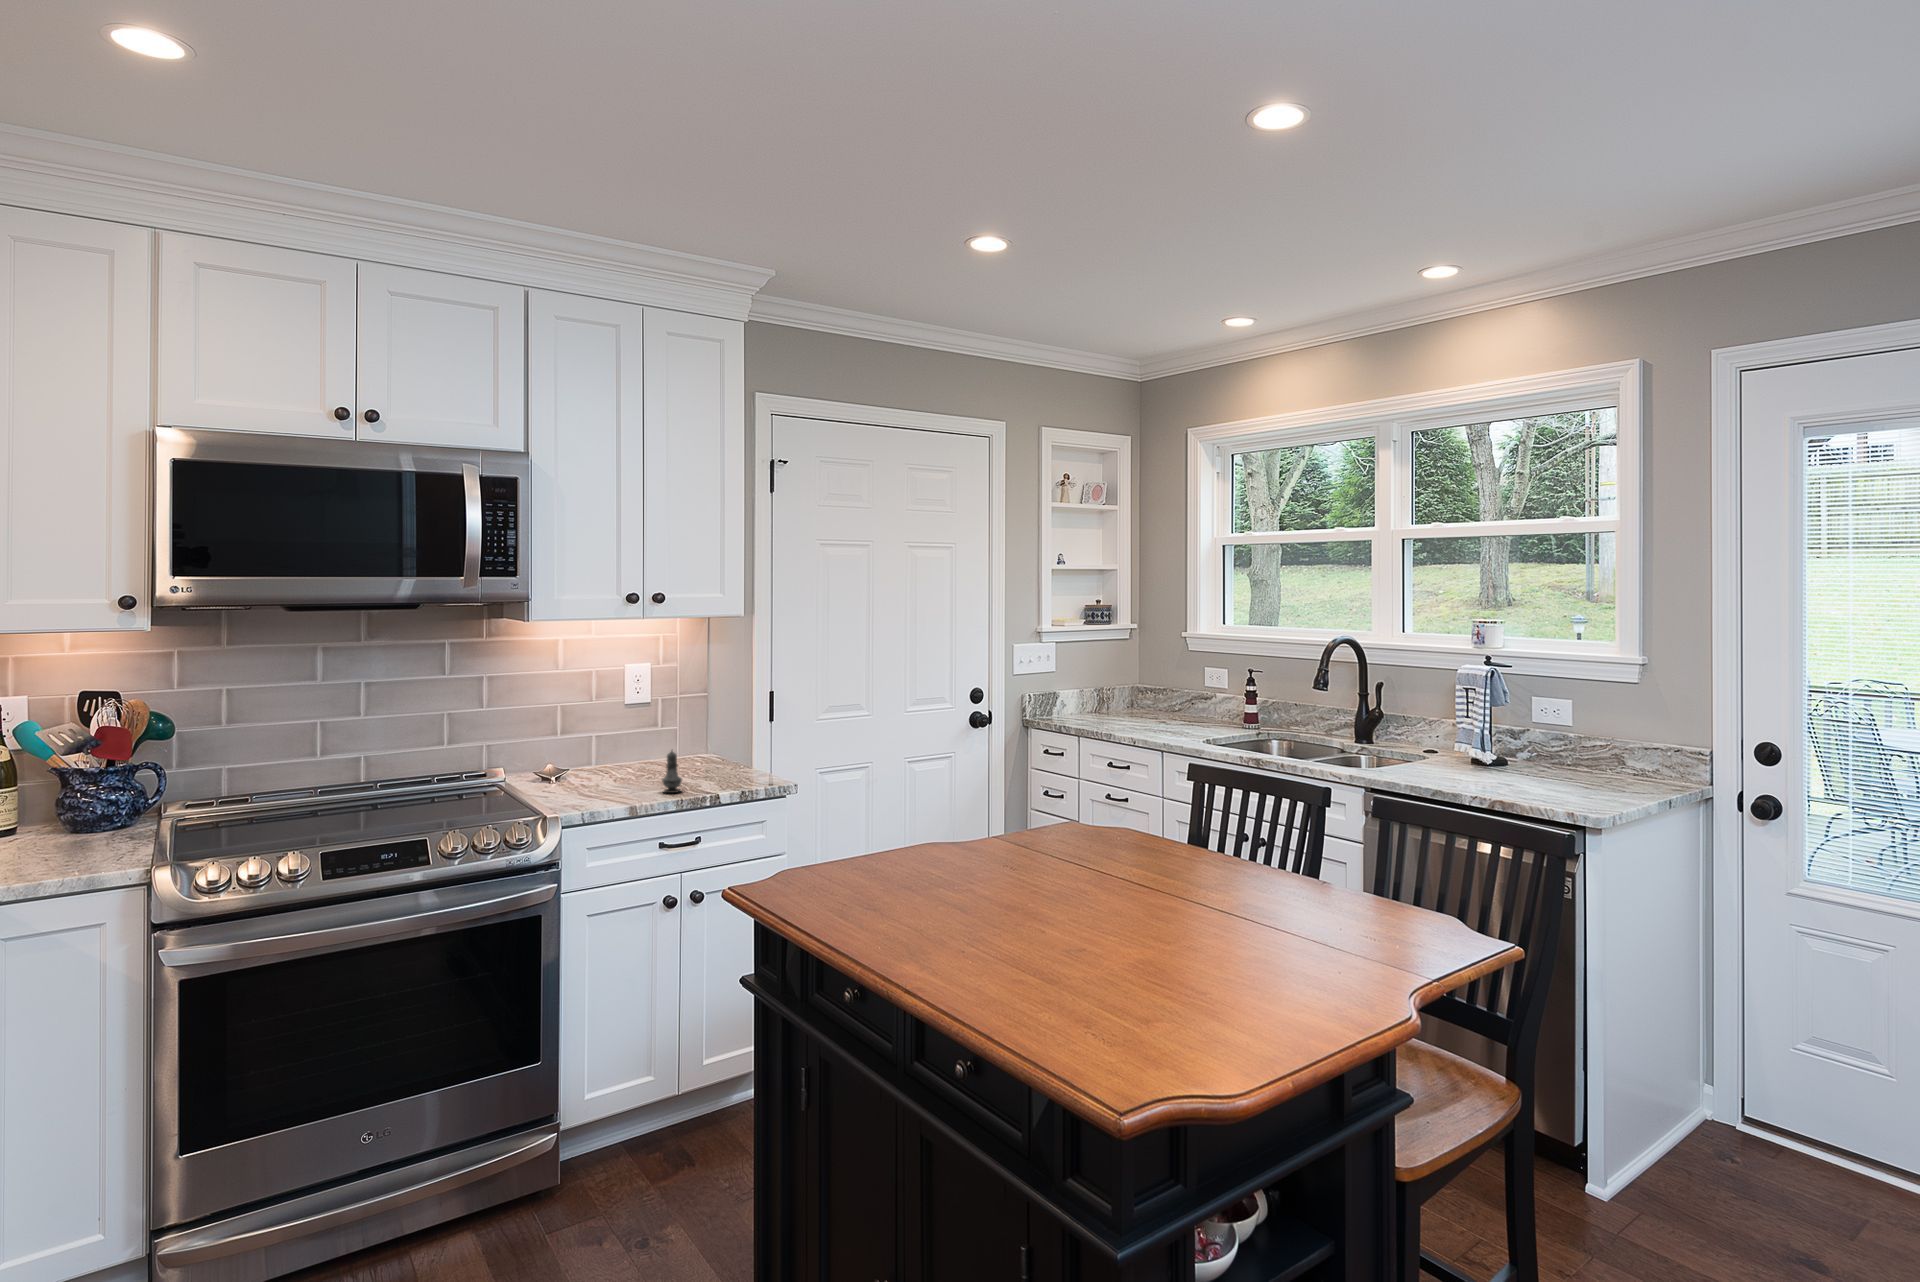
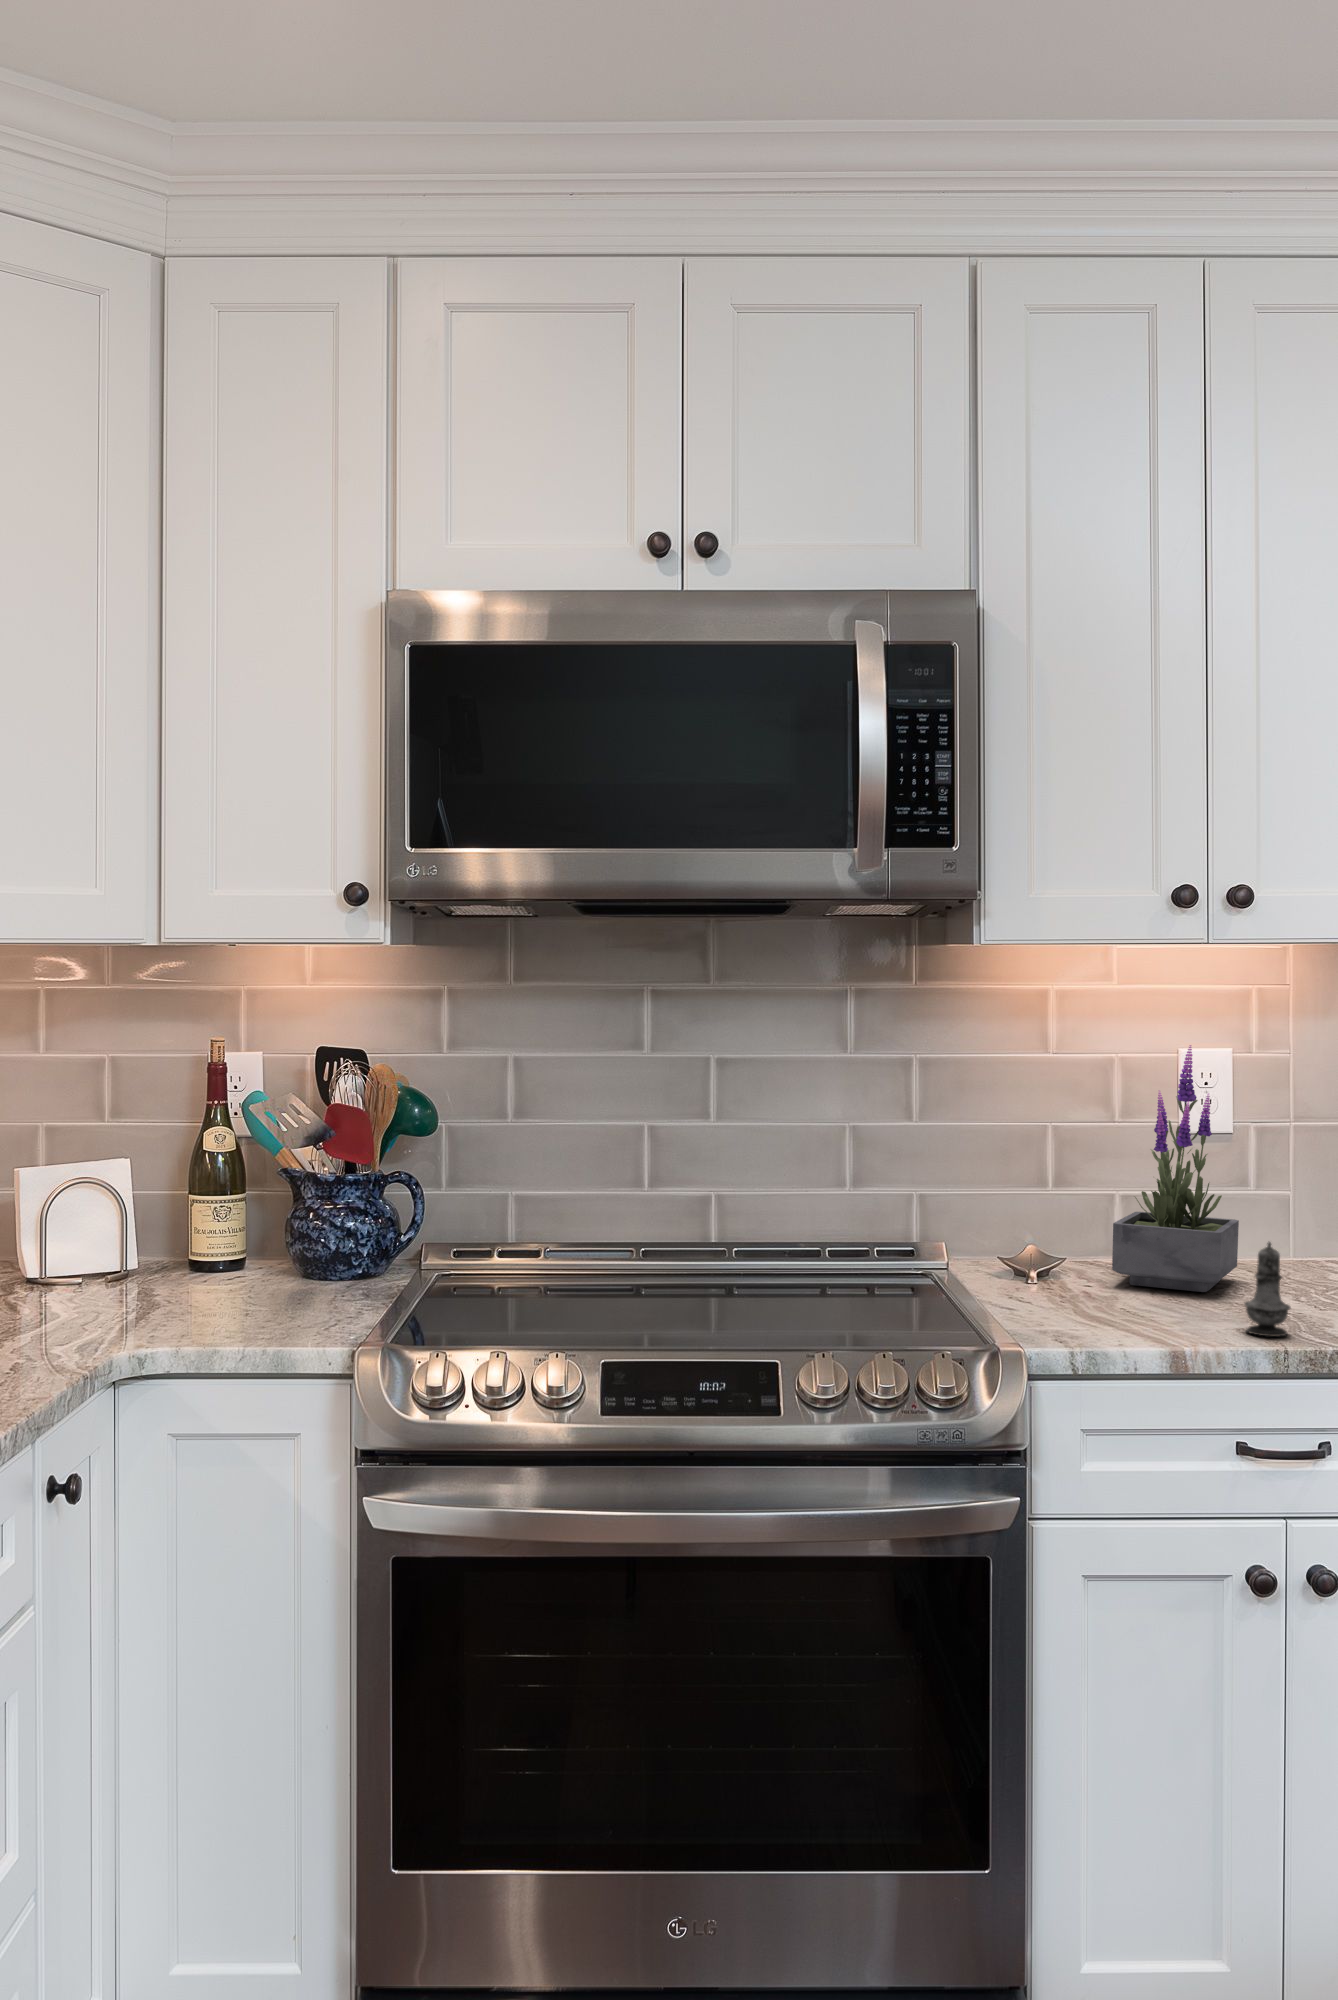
potted plant: none [594,659,655,778] -> present [1112,1045,1239,1292]

